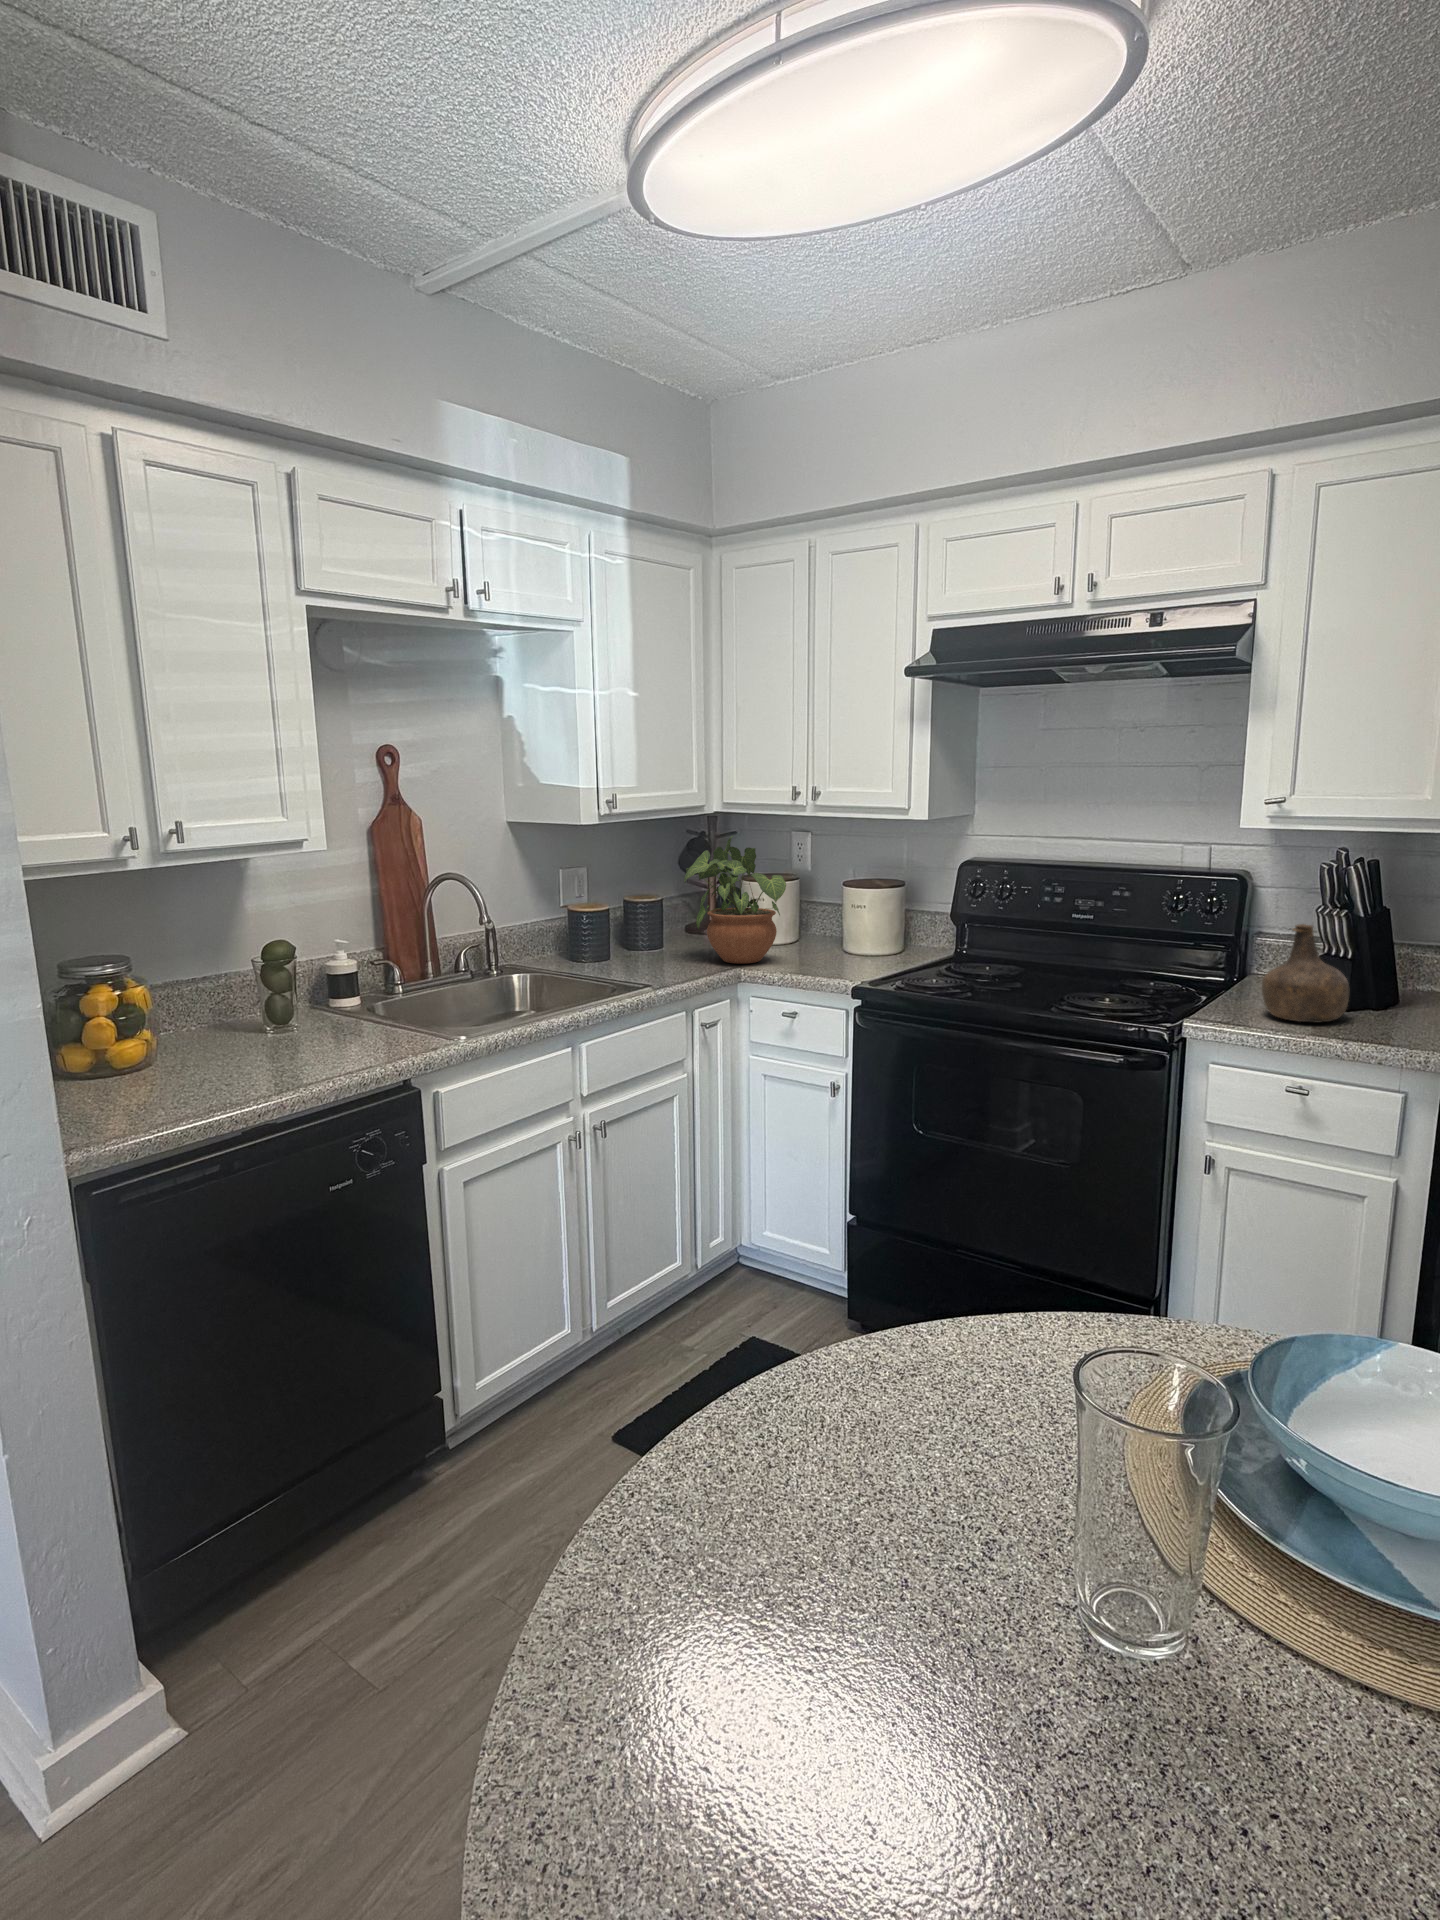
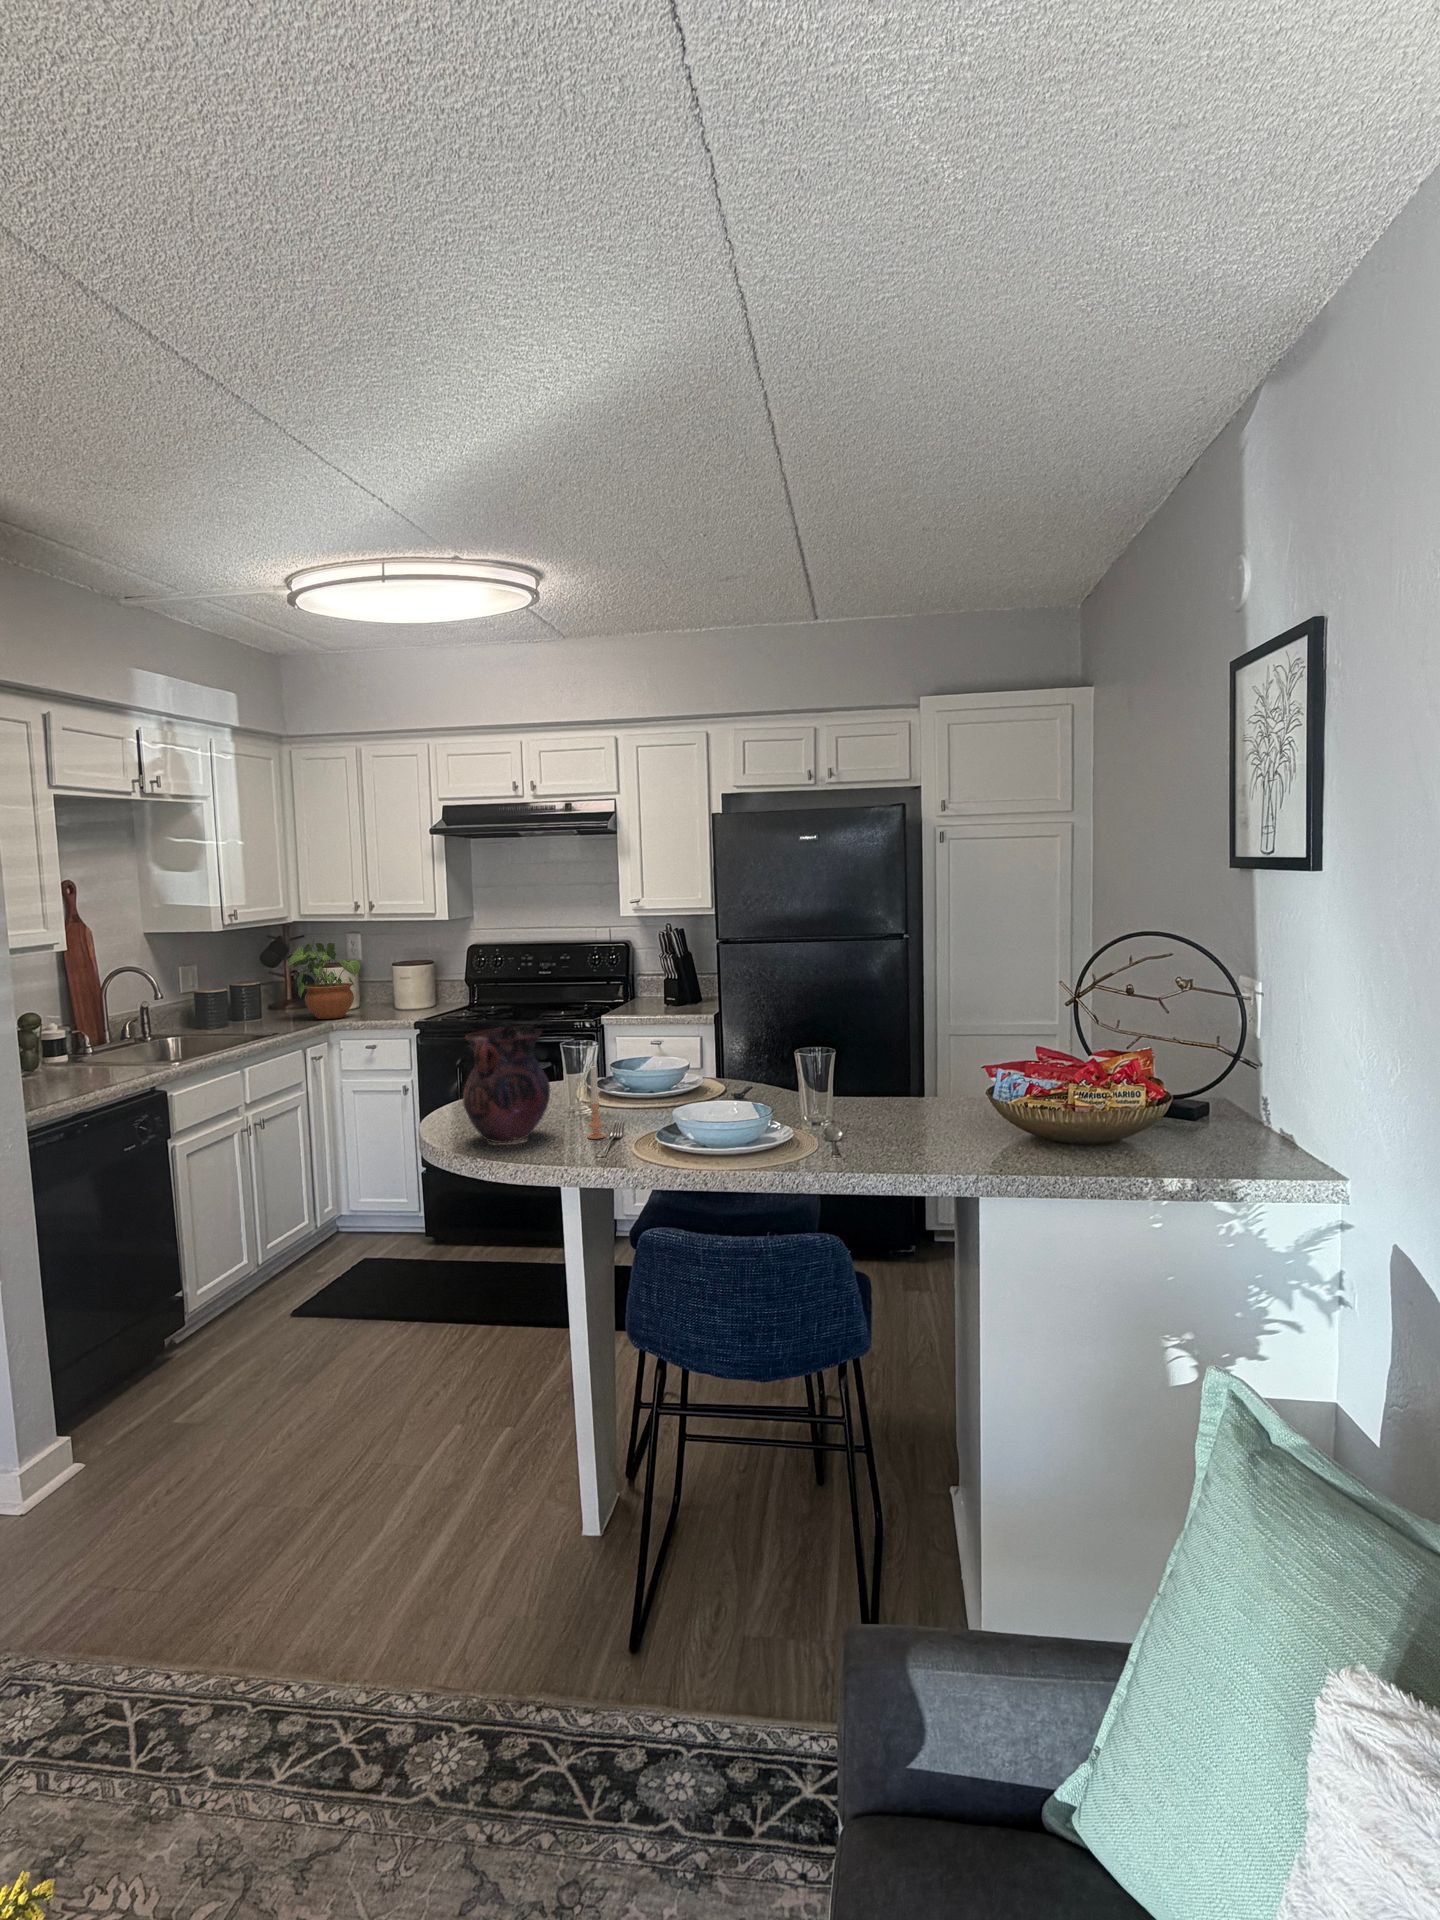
bottle: present [1262,924,1349,1022] -> none [638,963,677,1011]
vase: none [704,1229,998,1675] -> present [463,1025,550,1143]
candle: none [1119,1508,1195,1798] -> present [587,1066,605,1139]

